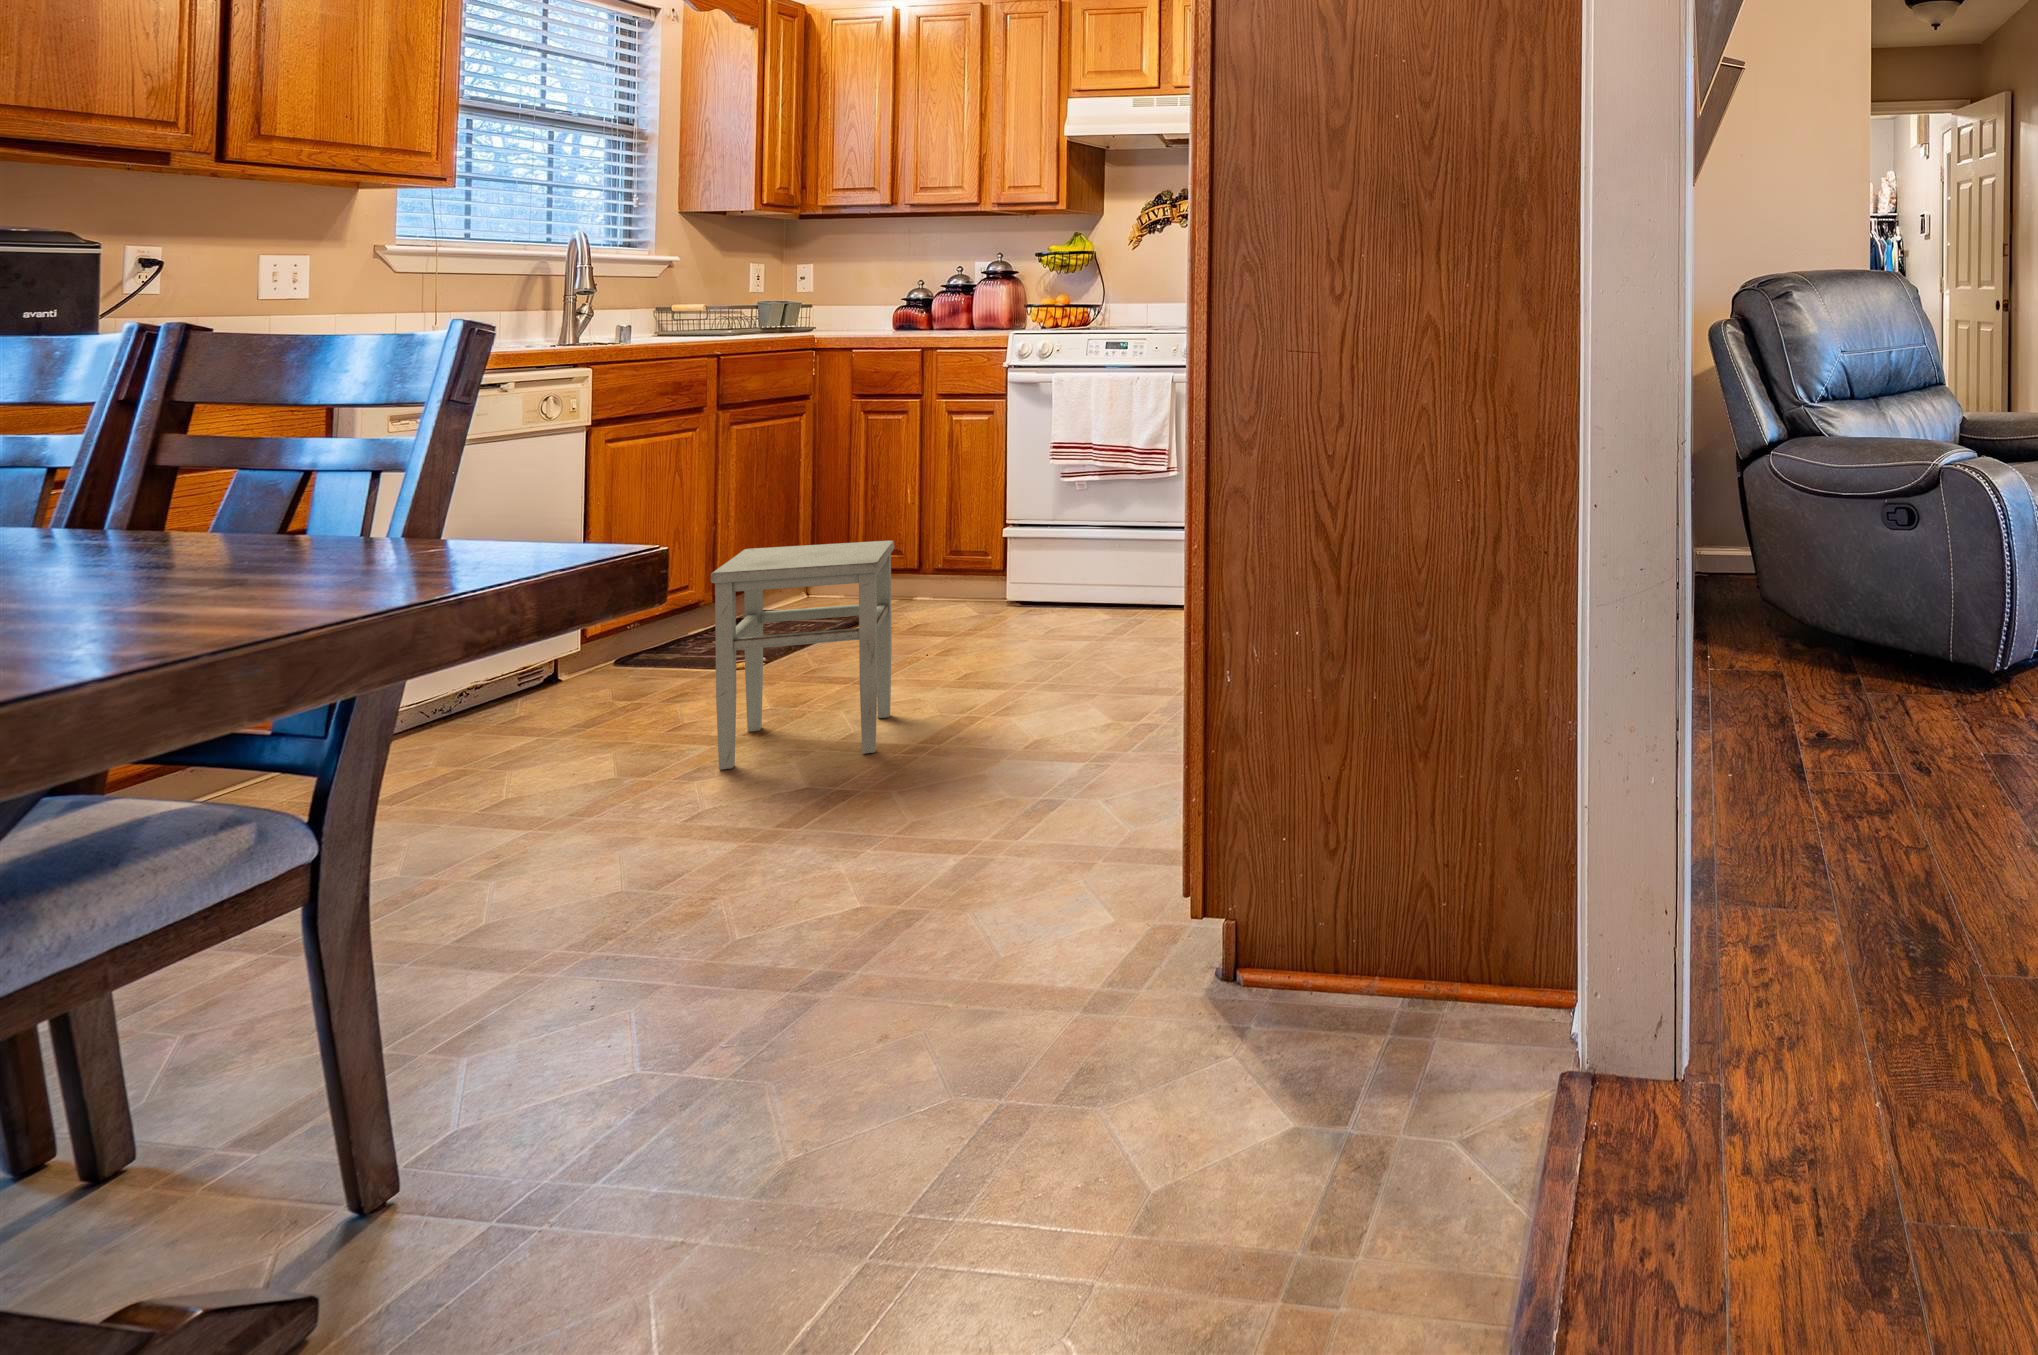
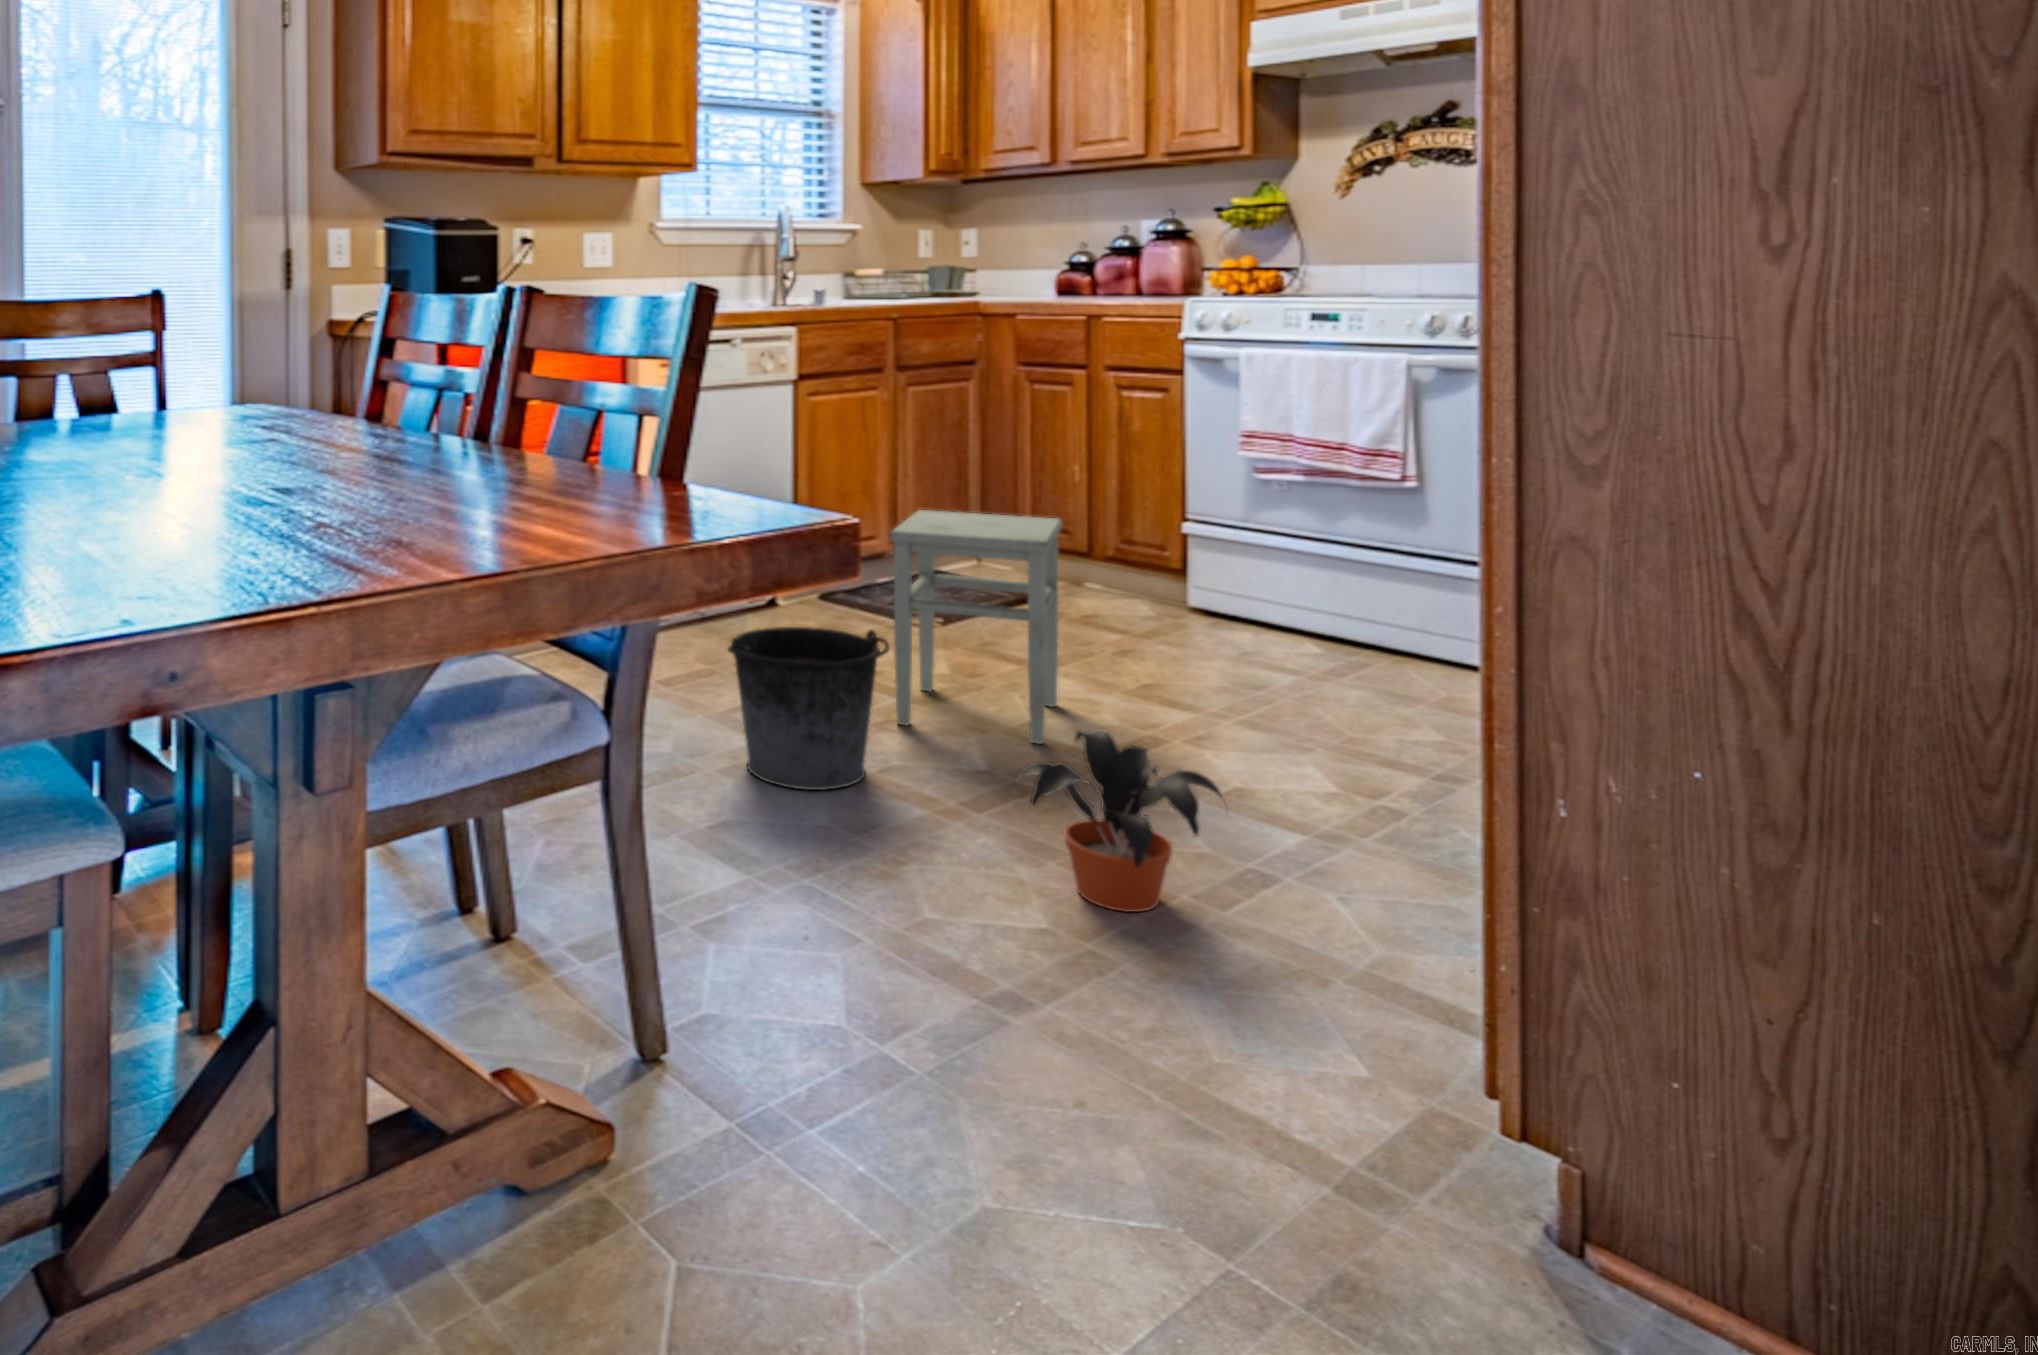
bucket: none [499,676,709,865] -> present [728,627,890,790]
potted plant: none [836,718,1027,874] -> present [1017,729,1222,912]

